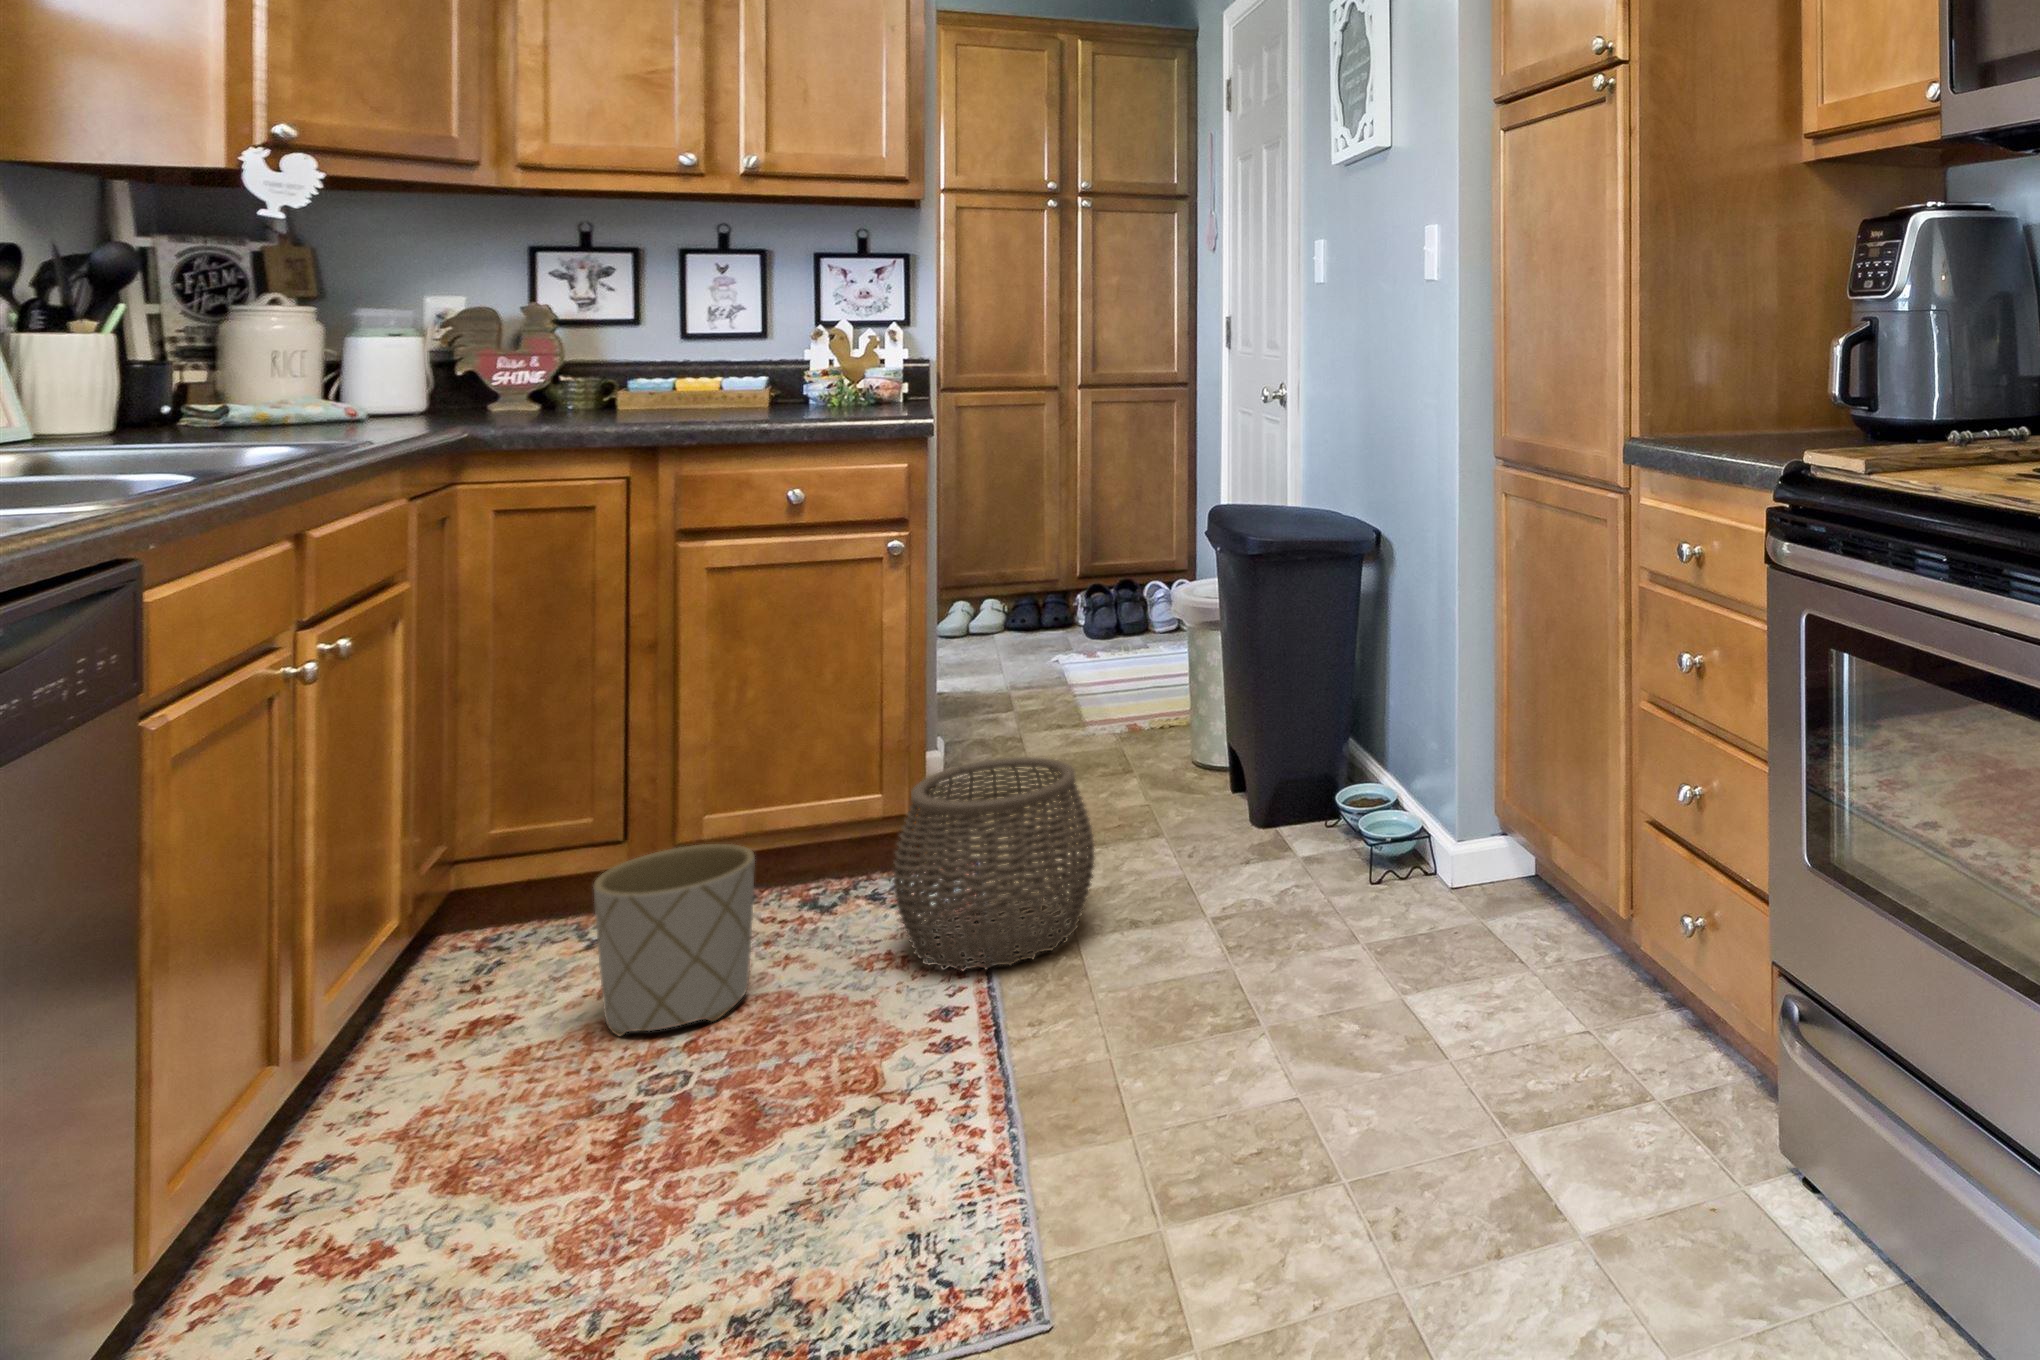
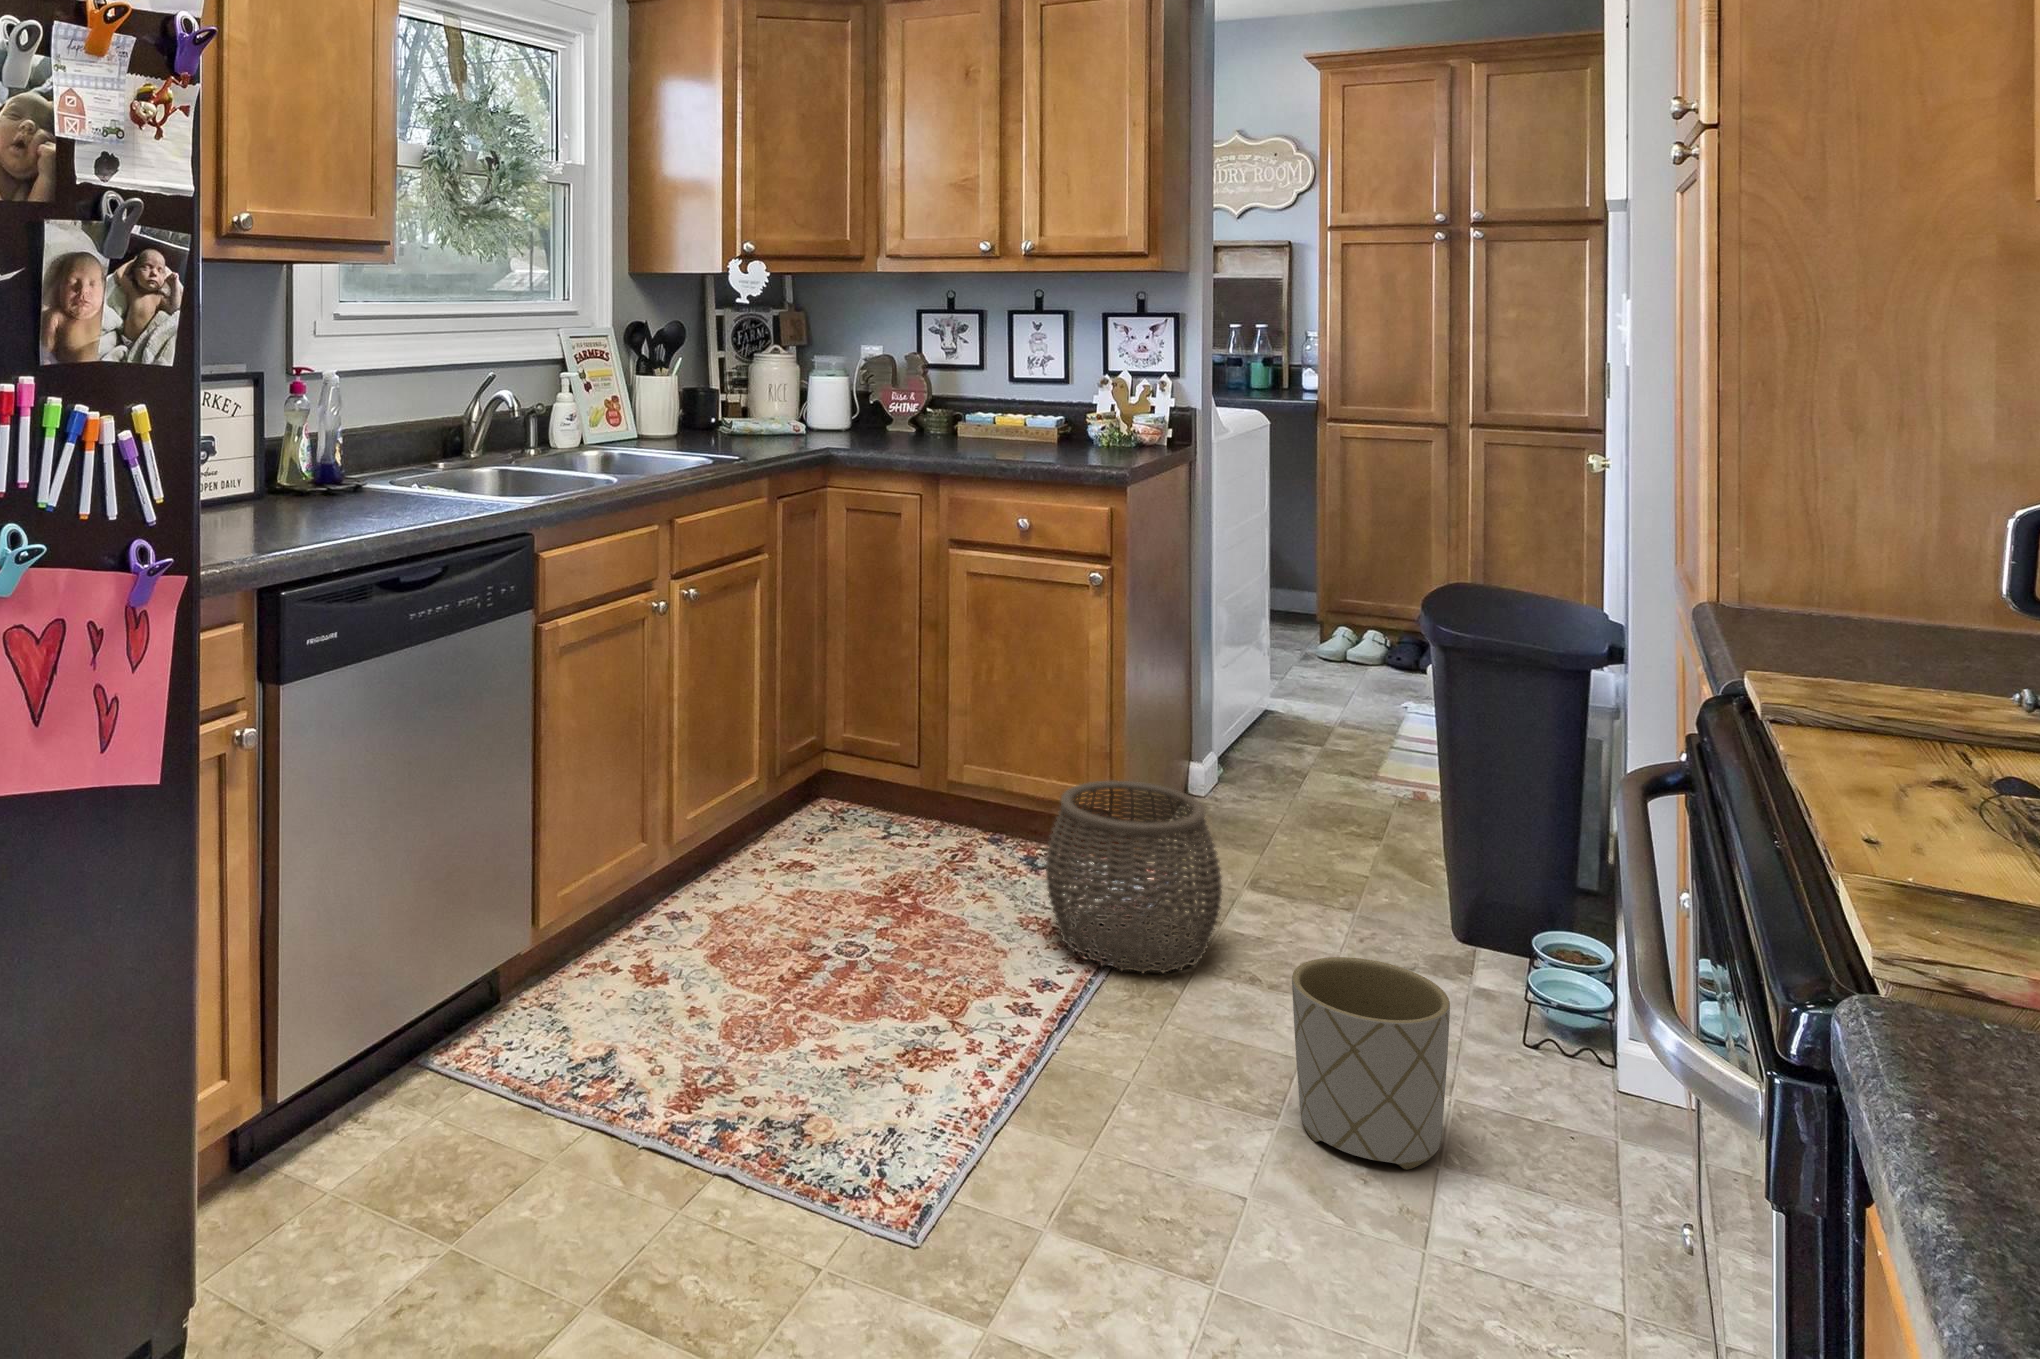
planter: present [594,844,755,1036] -> present [1292,957,1450,1170]

